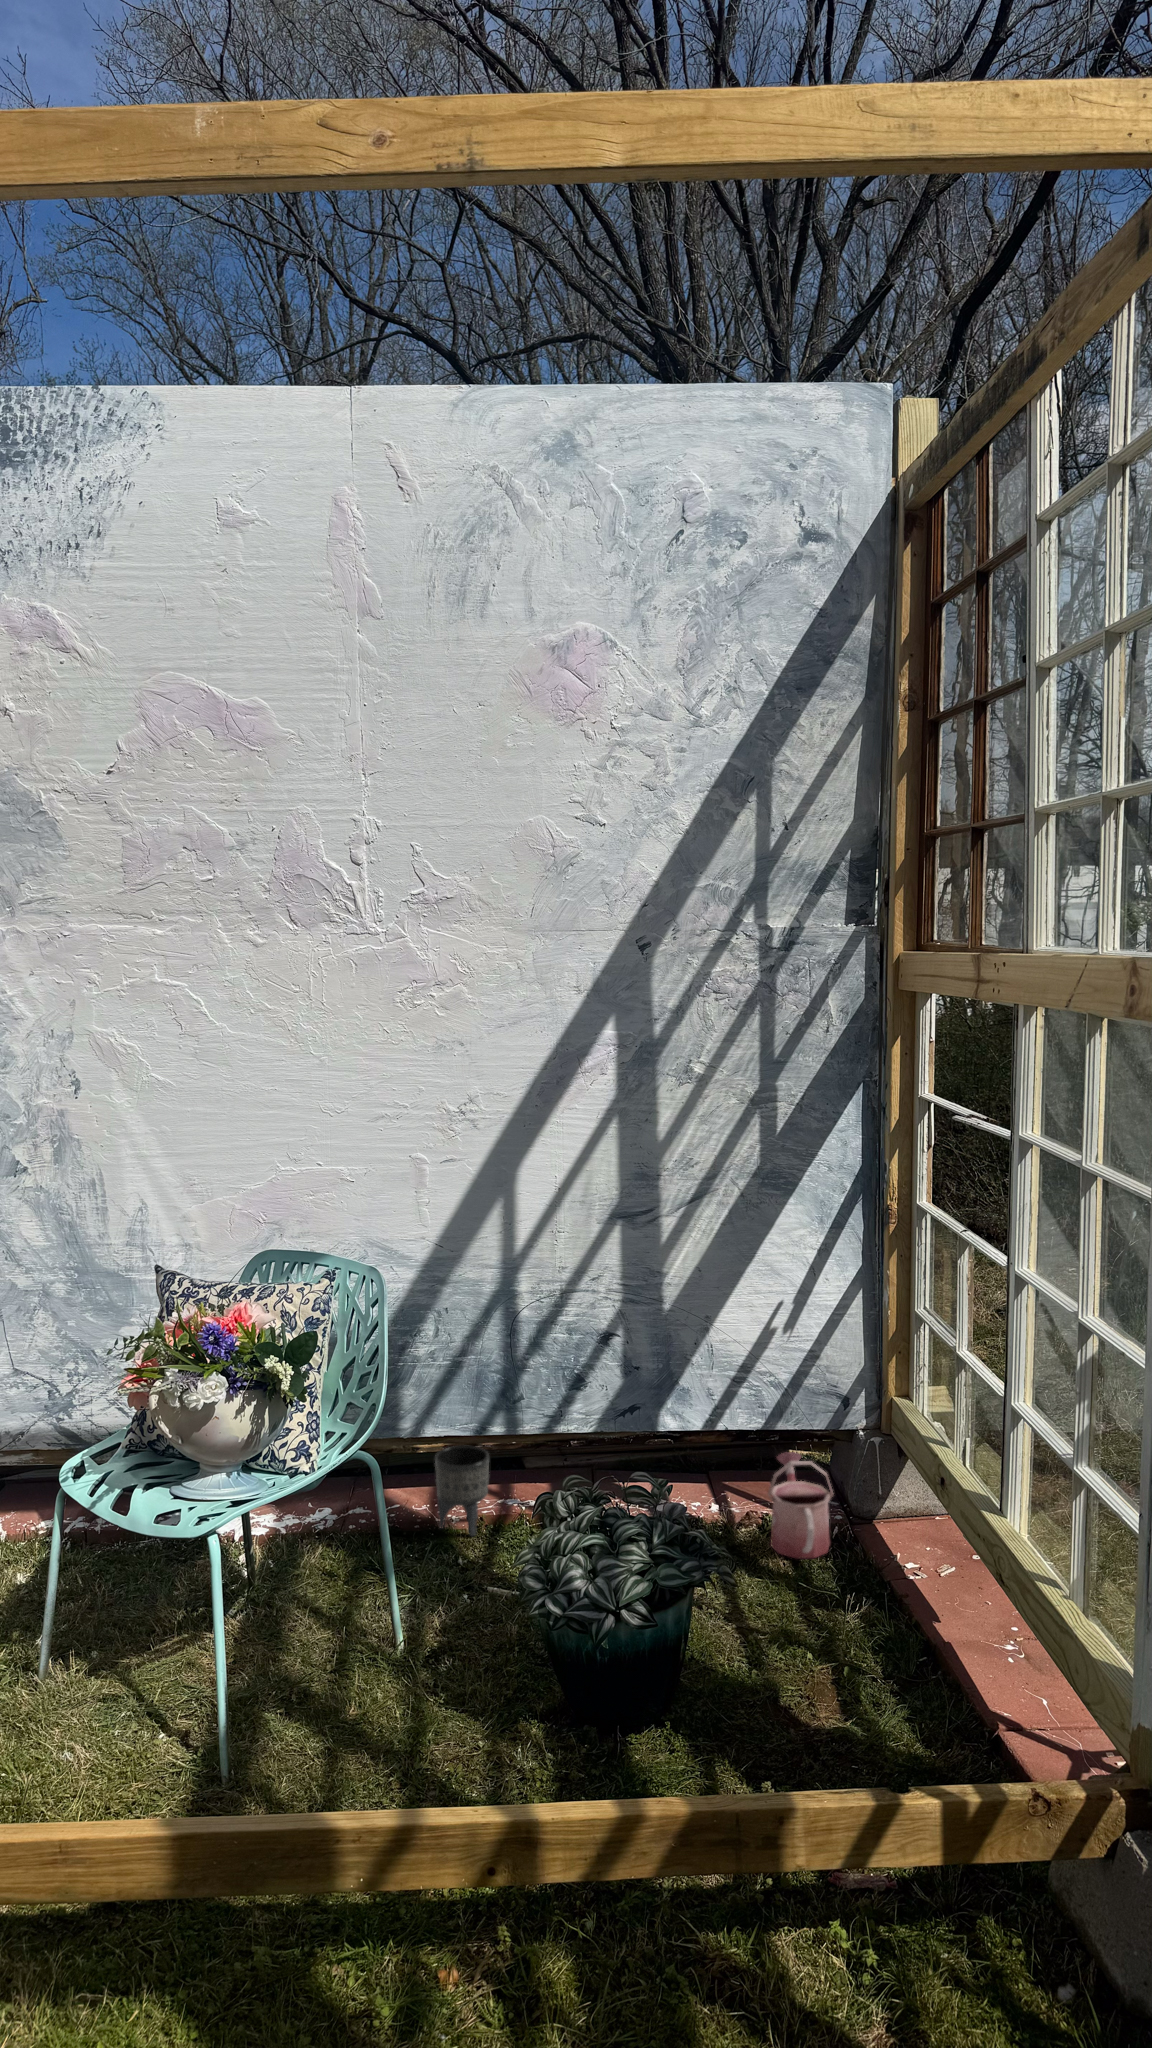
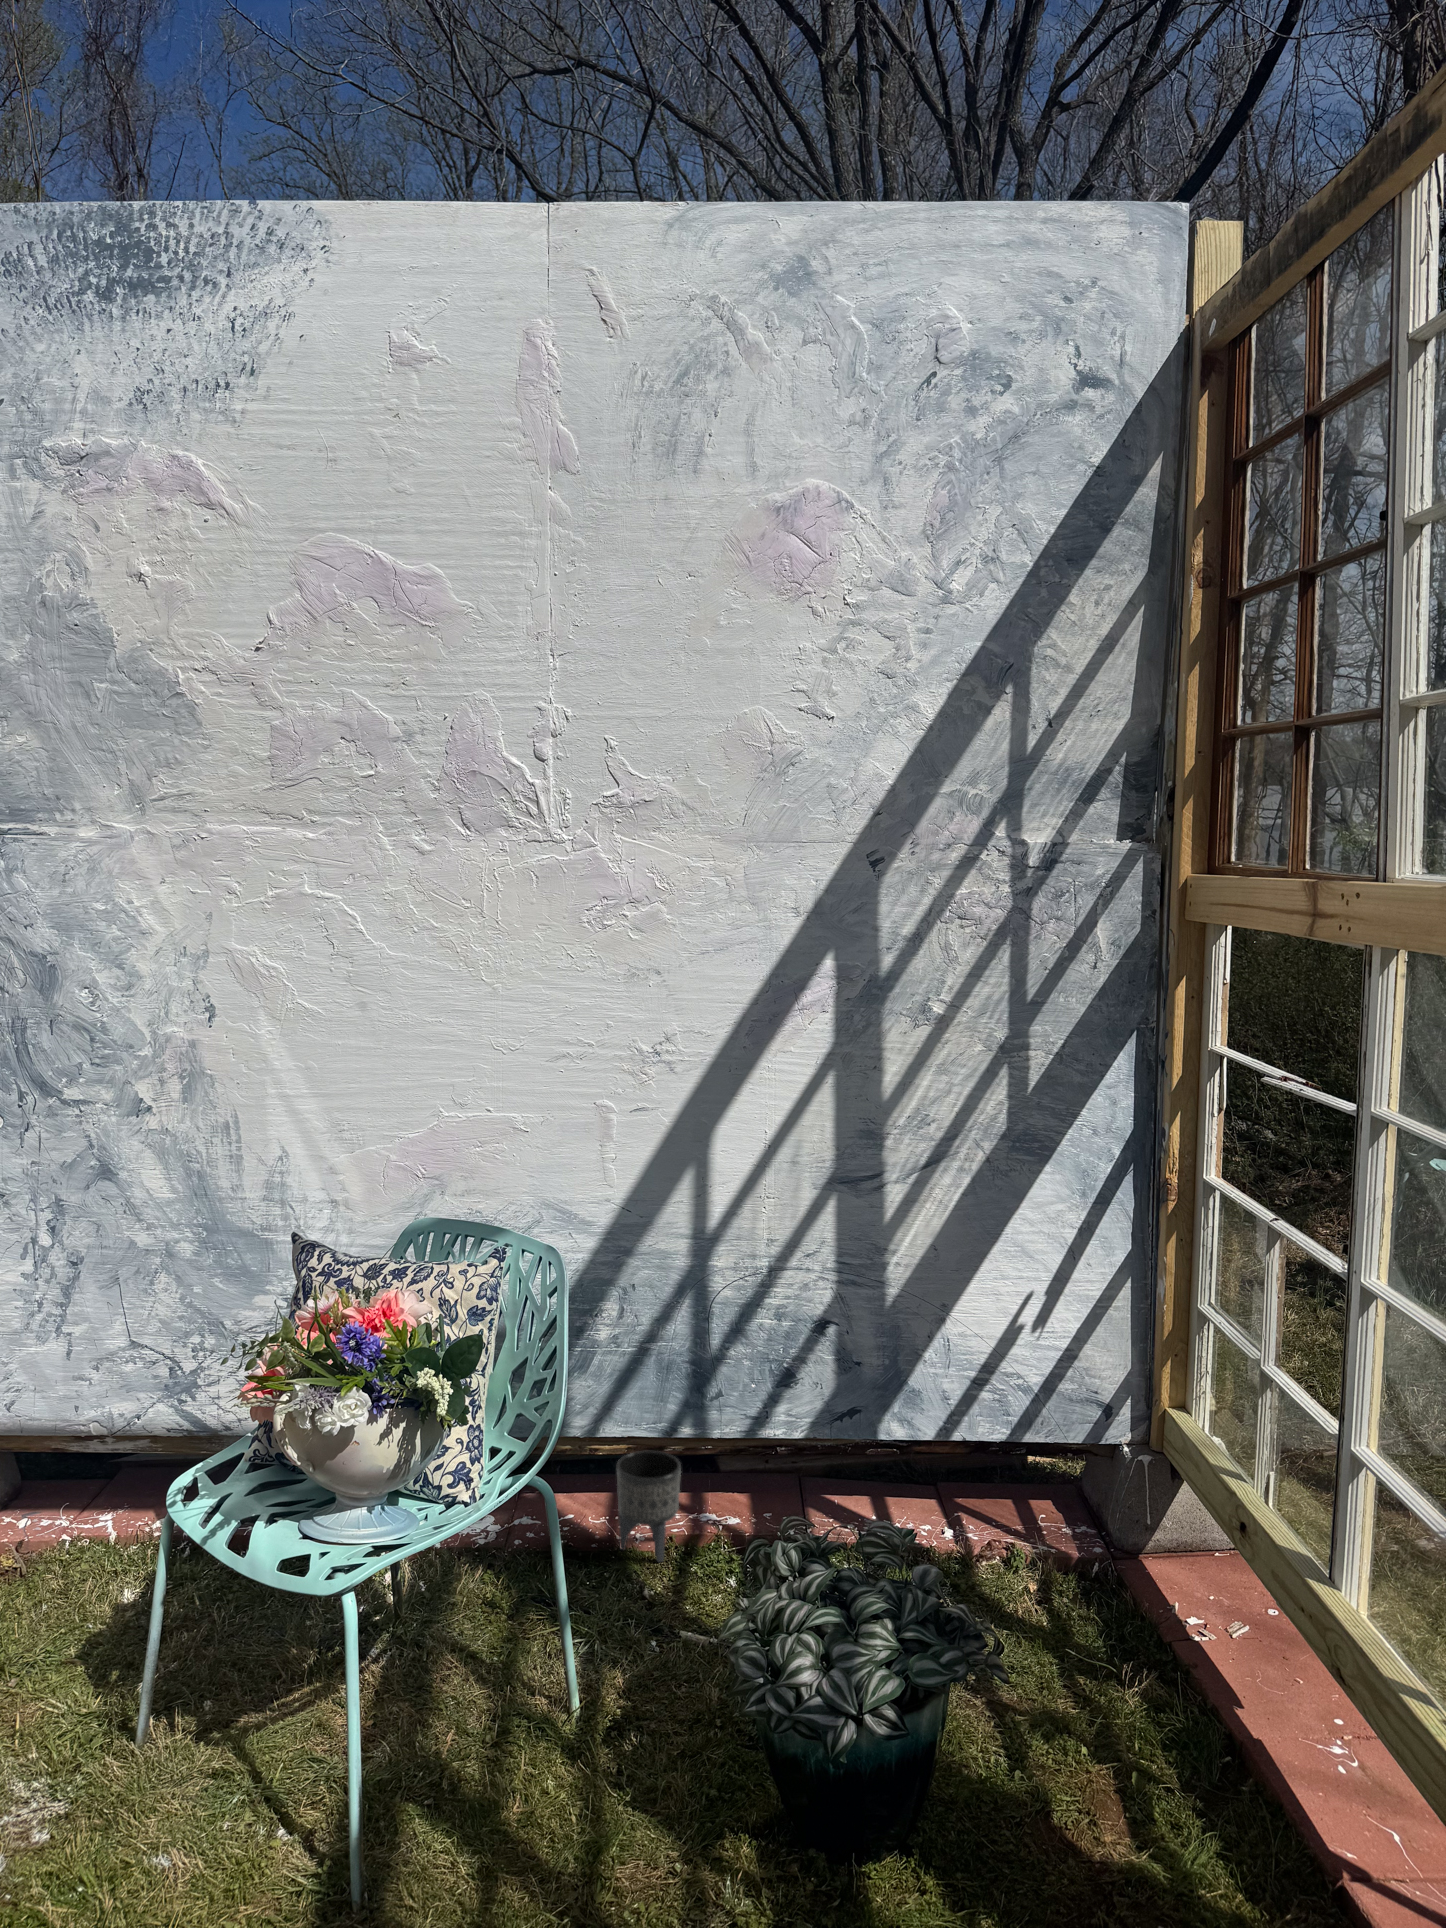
watering can: present [768,1452,833,1558] -> none [1017,1473,1098,1610]

